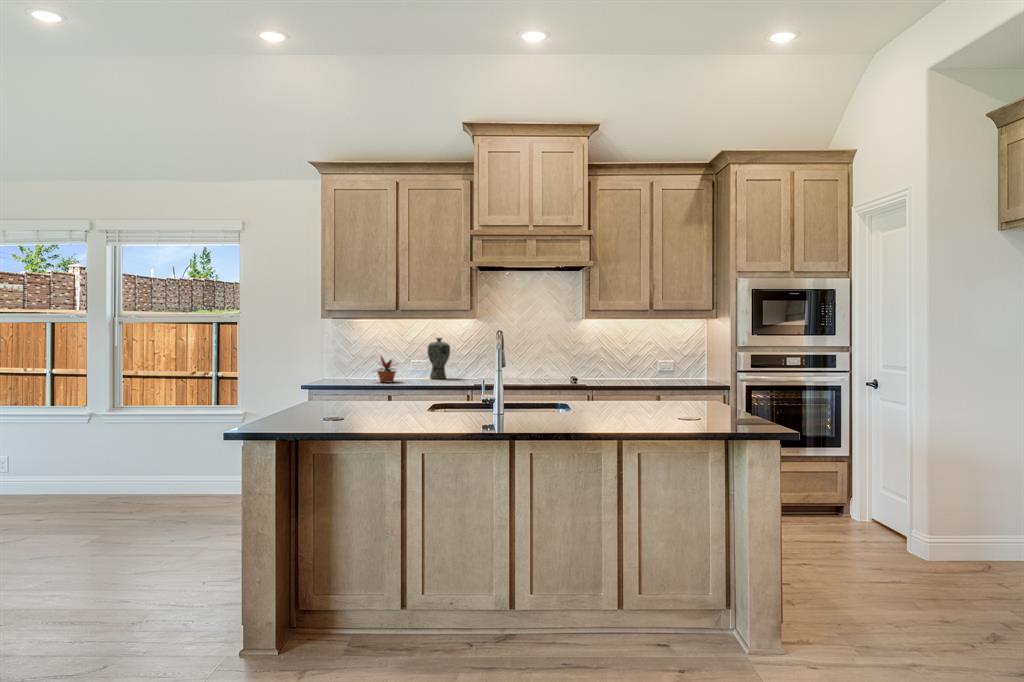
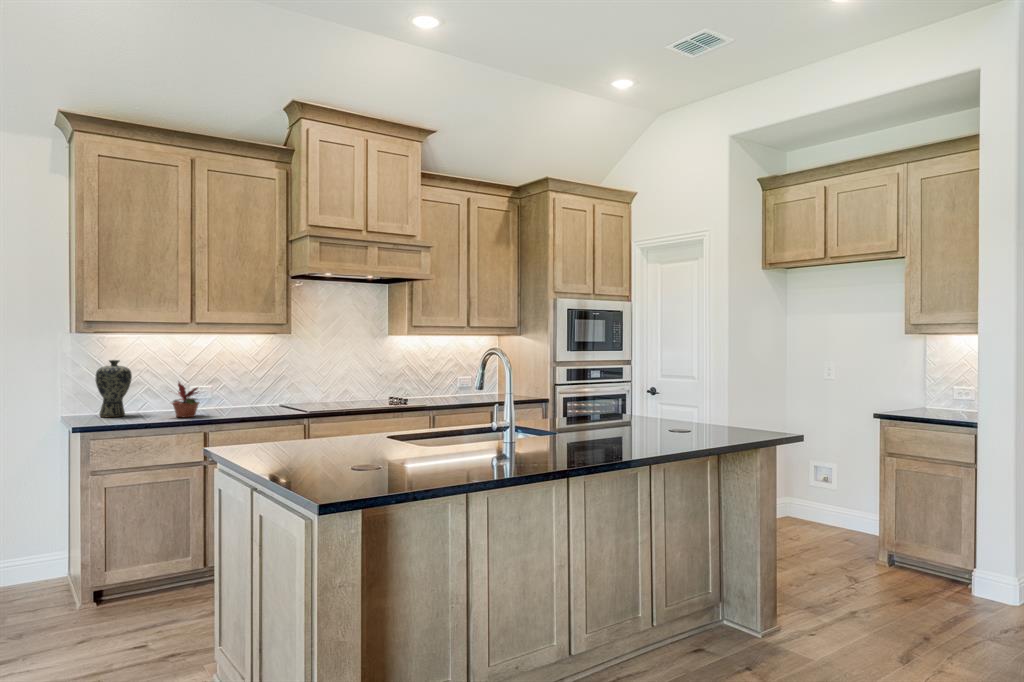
vase: present [427,338,450,379] -> present [95,360,132,417]

